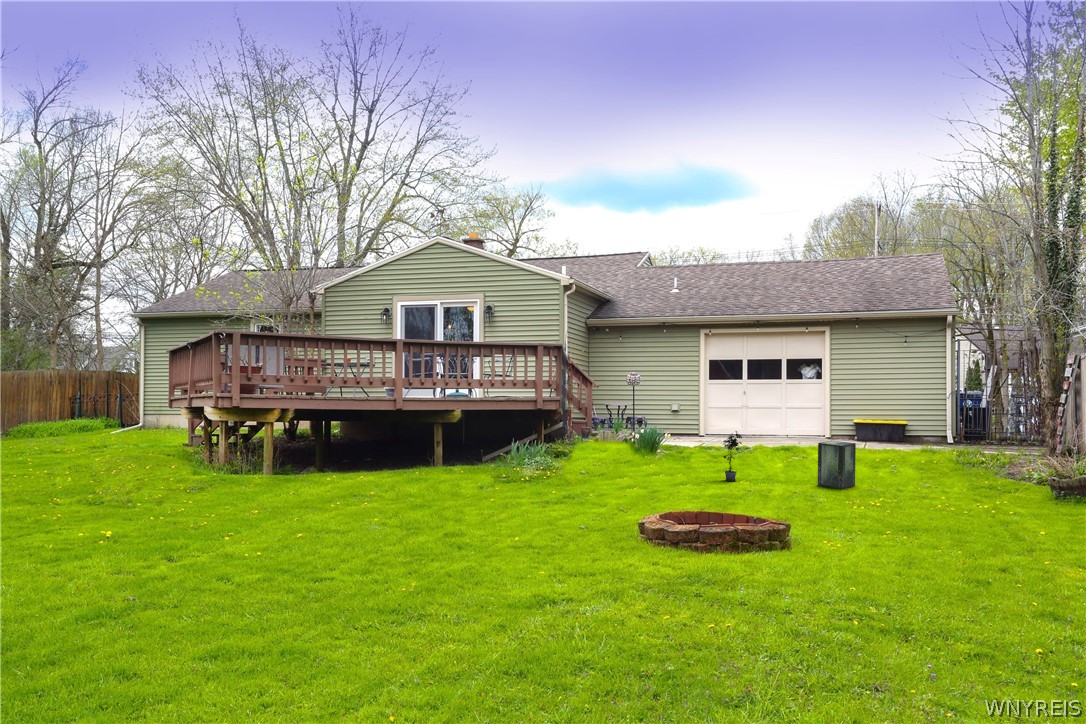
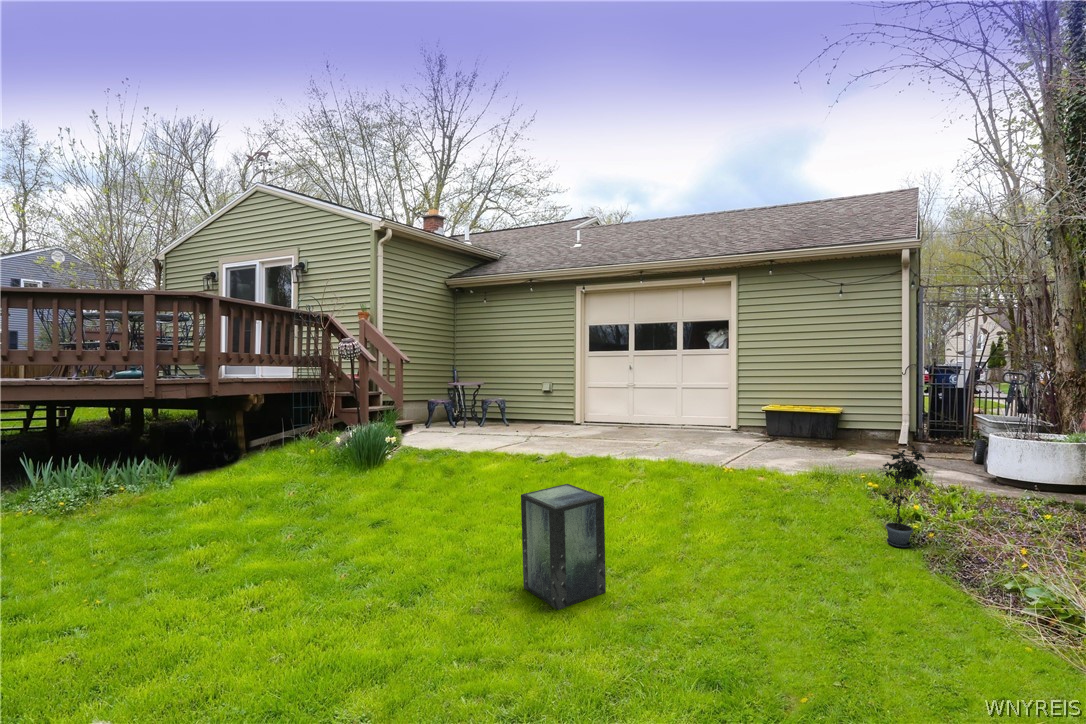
potted plant: present [723,431,742,482] -> present [878,446,927,548]

